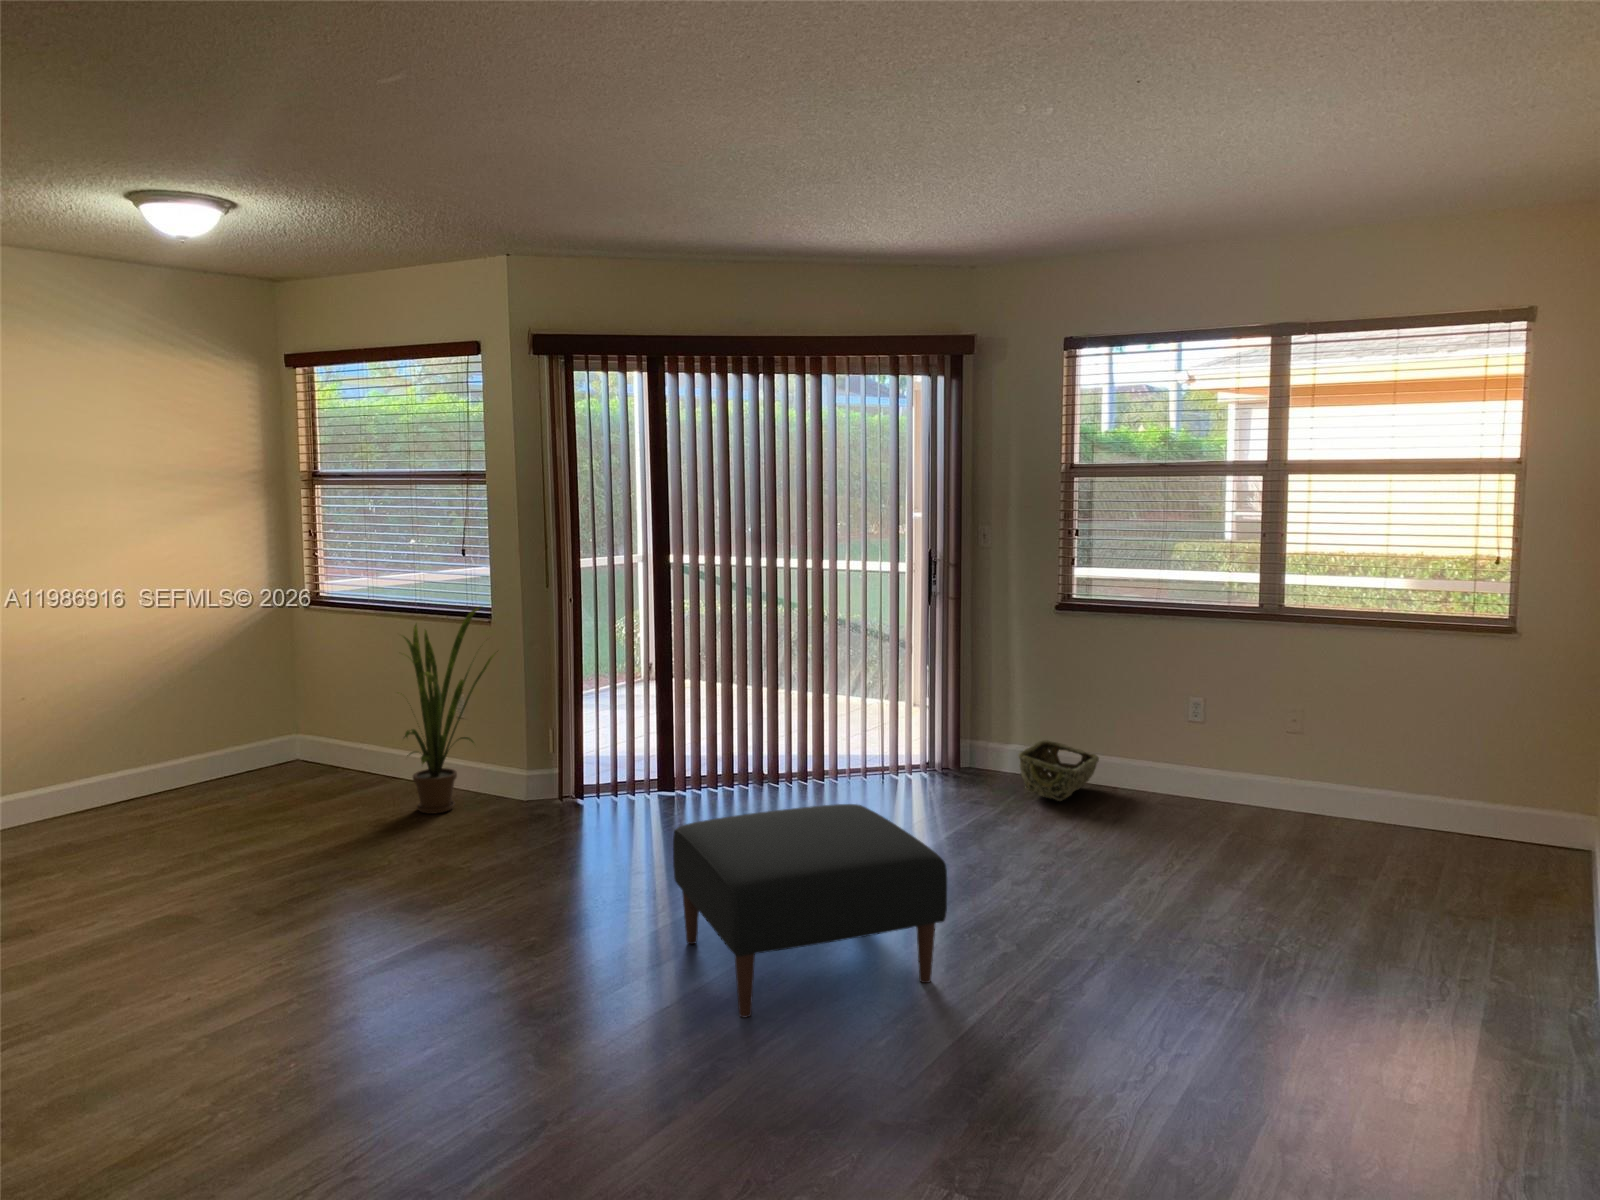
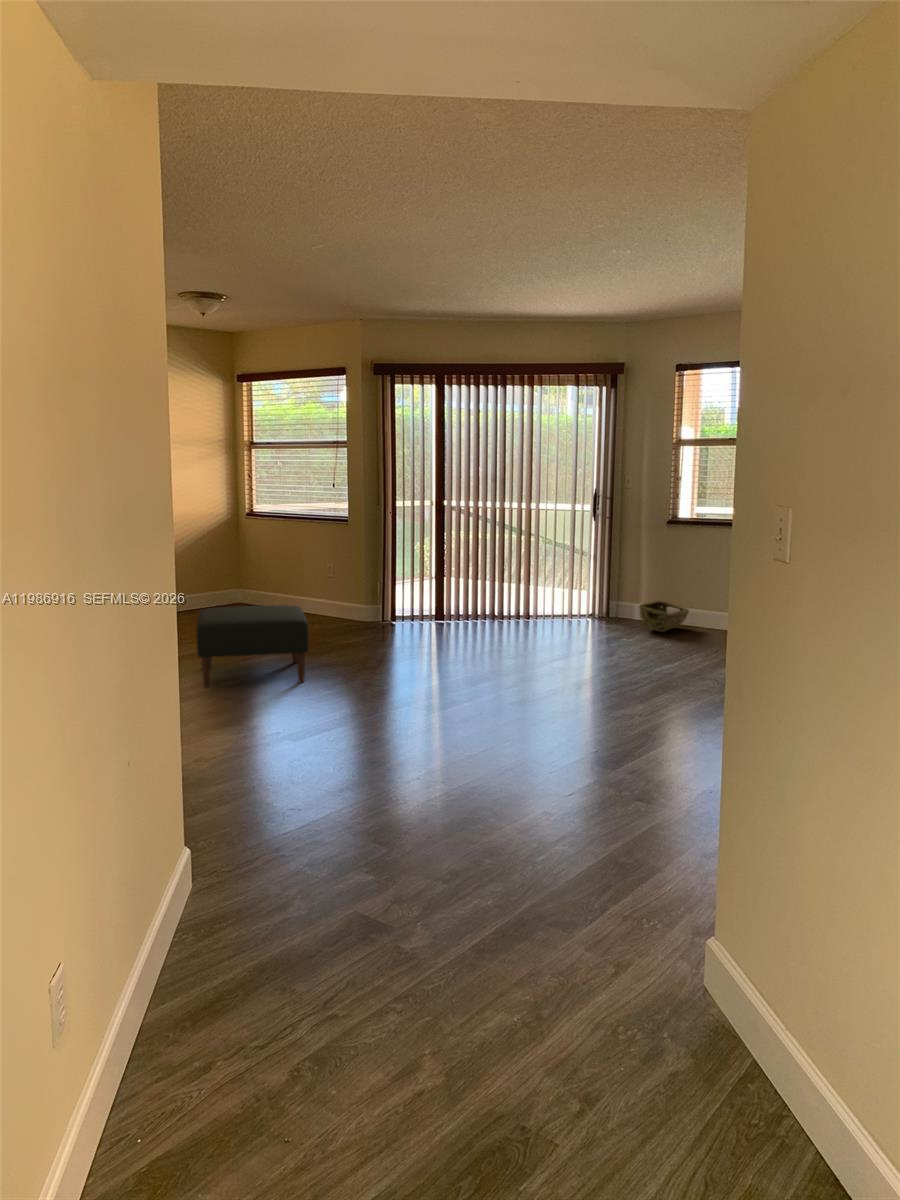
house plant: present [403,607,498,814] -> none [296,515,351,625]
ottoman: present [673,804,947,1018] -> present [196,605,309,688]

